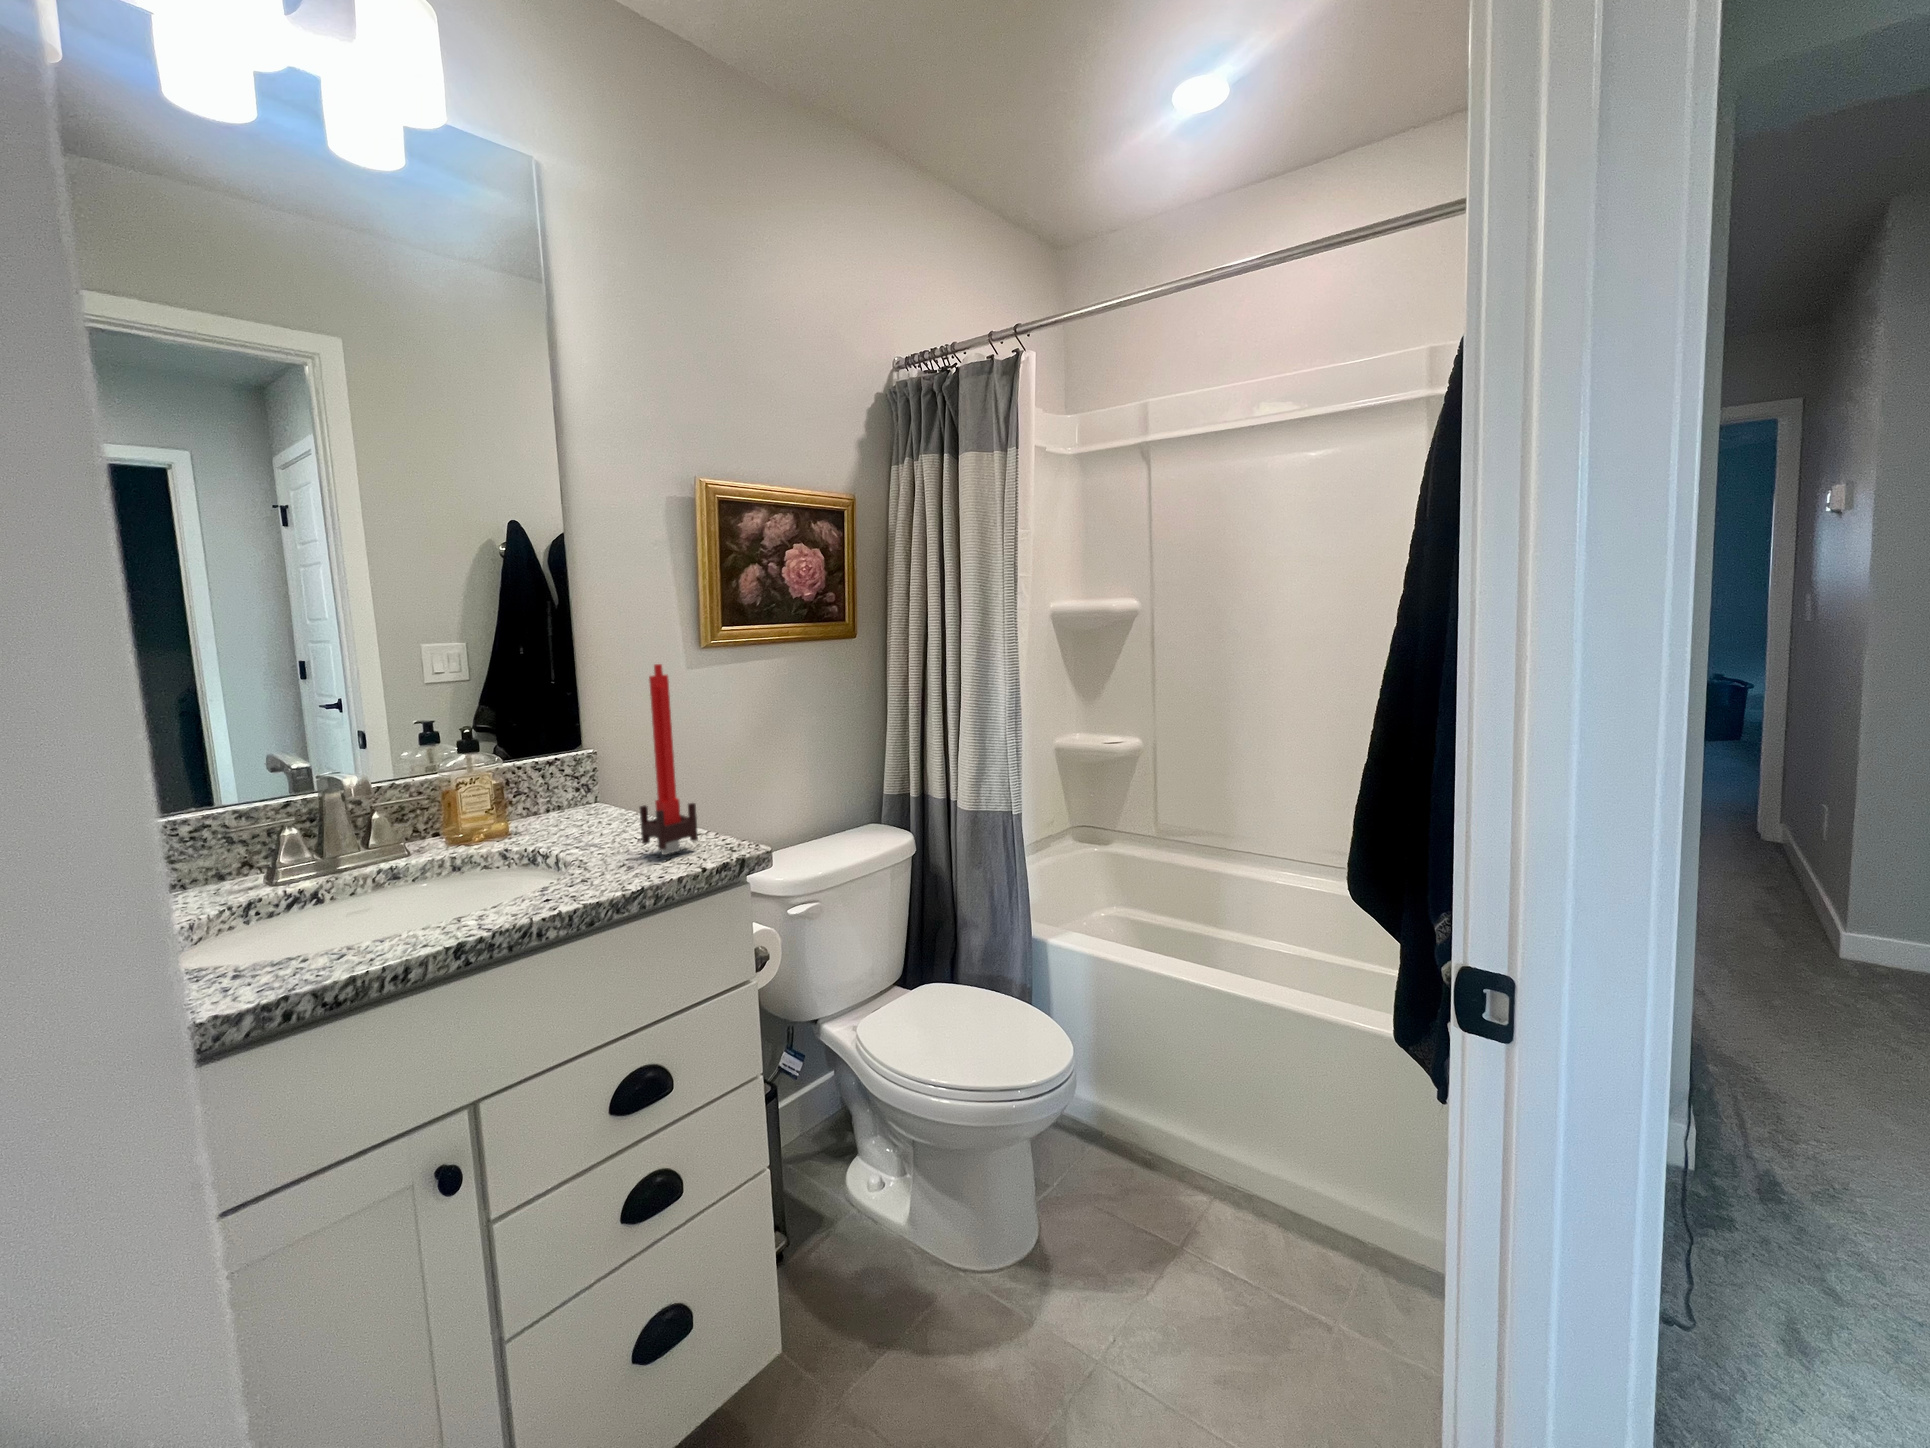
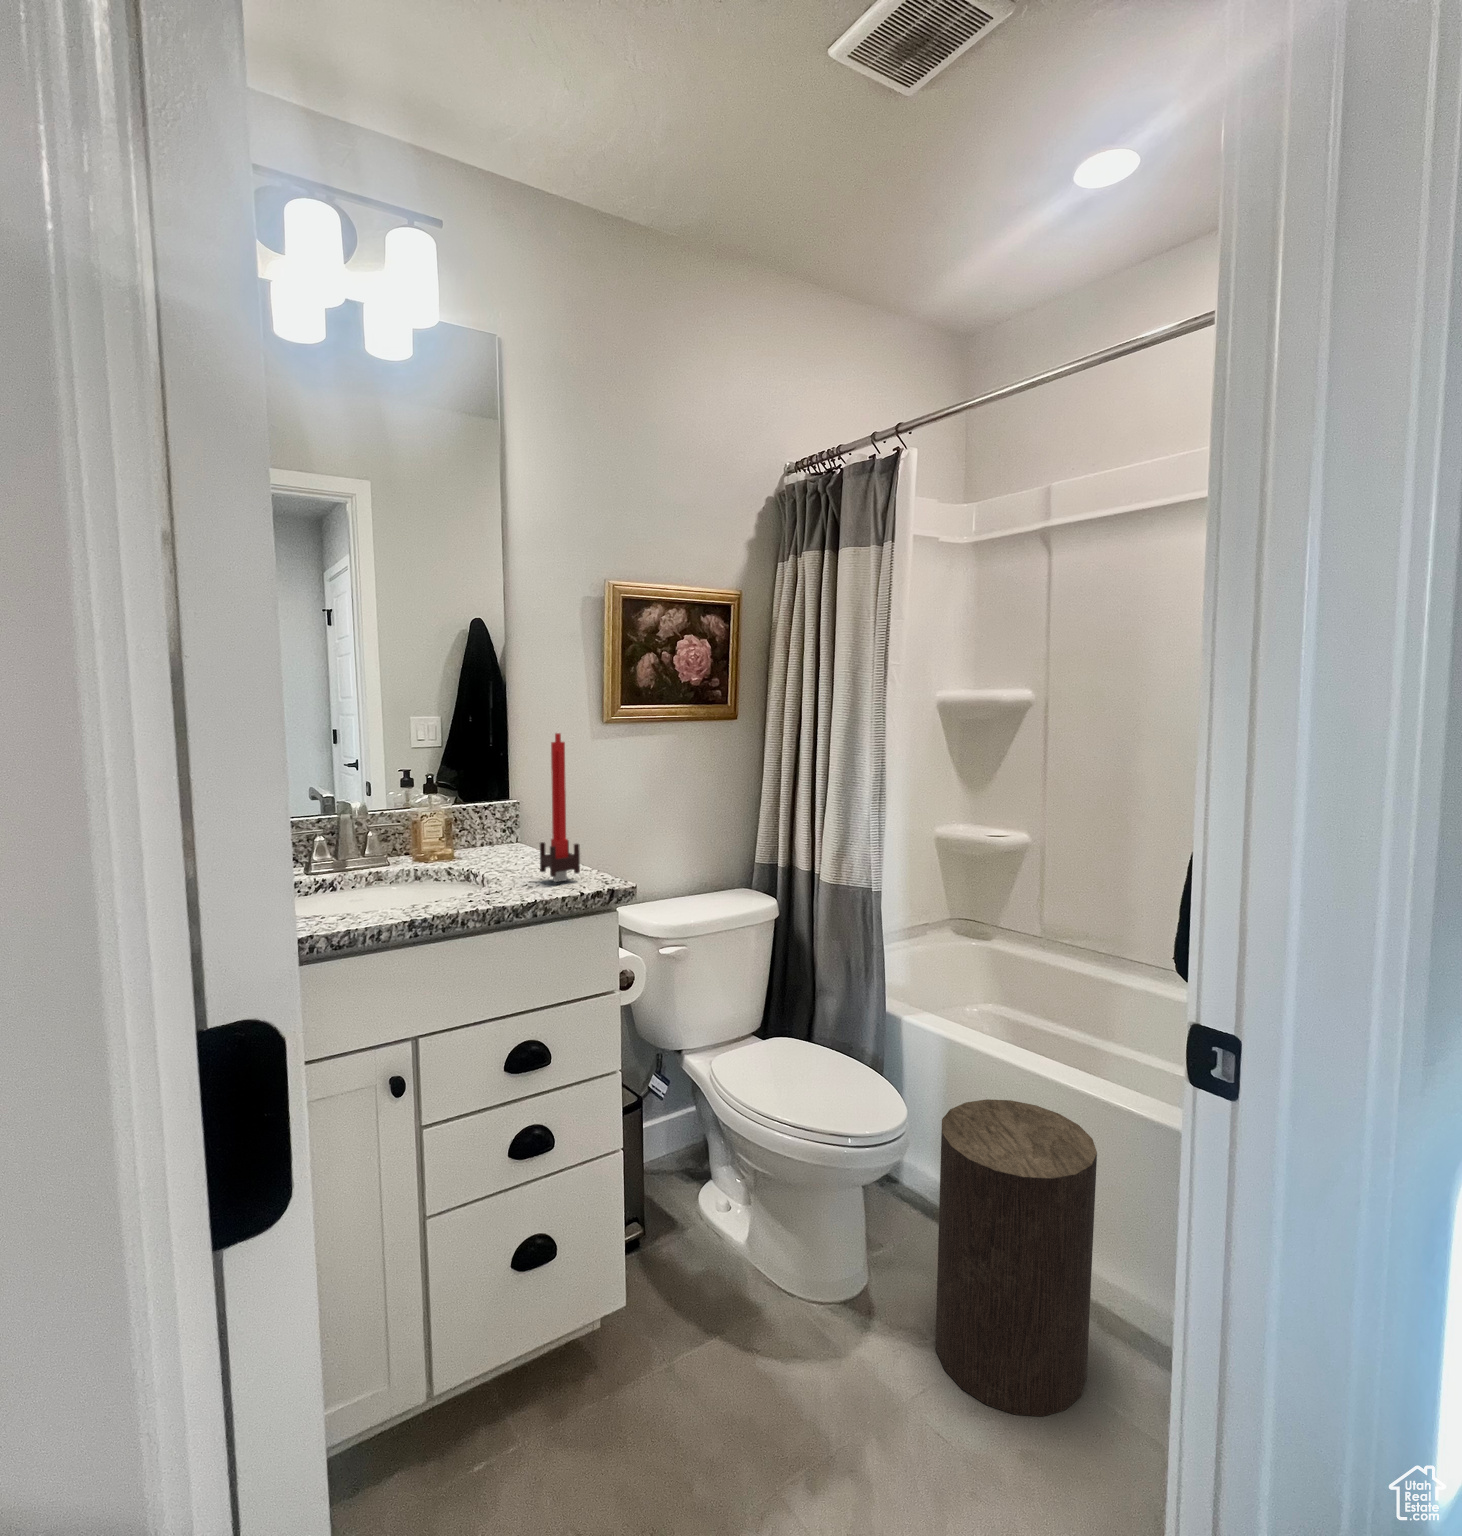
stool: none [1127,1018,1284,1357] -> present [936,1099,1097,1416]

